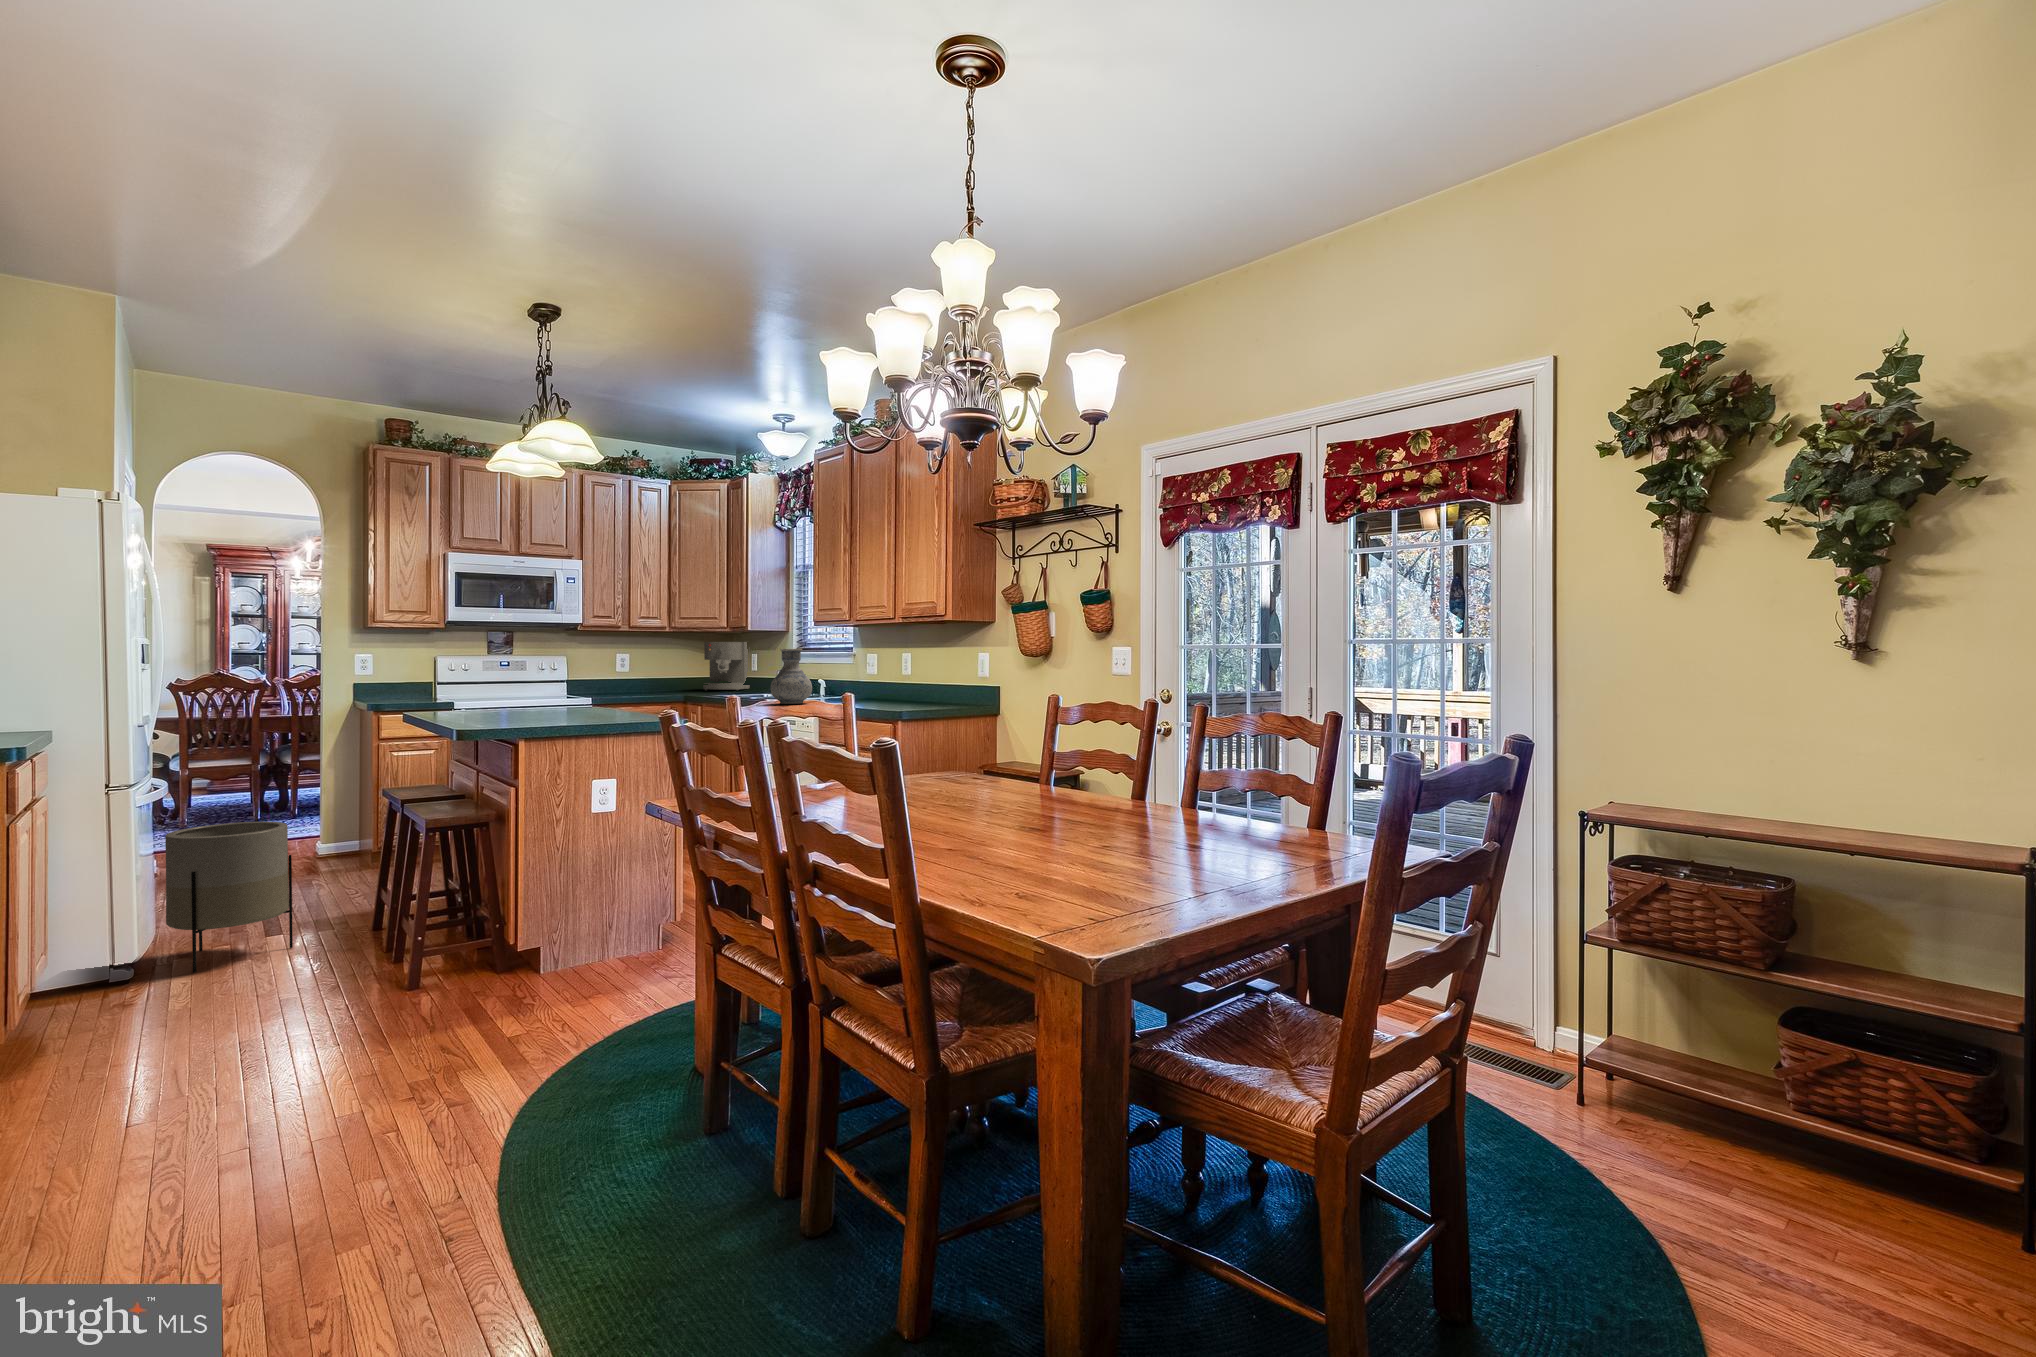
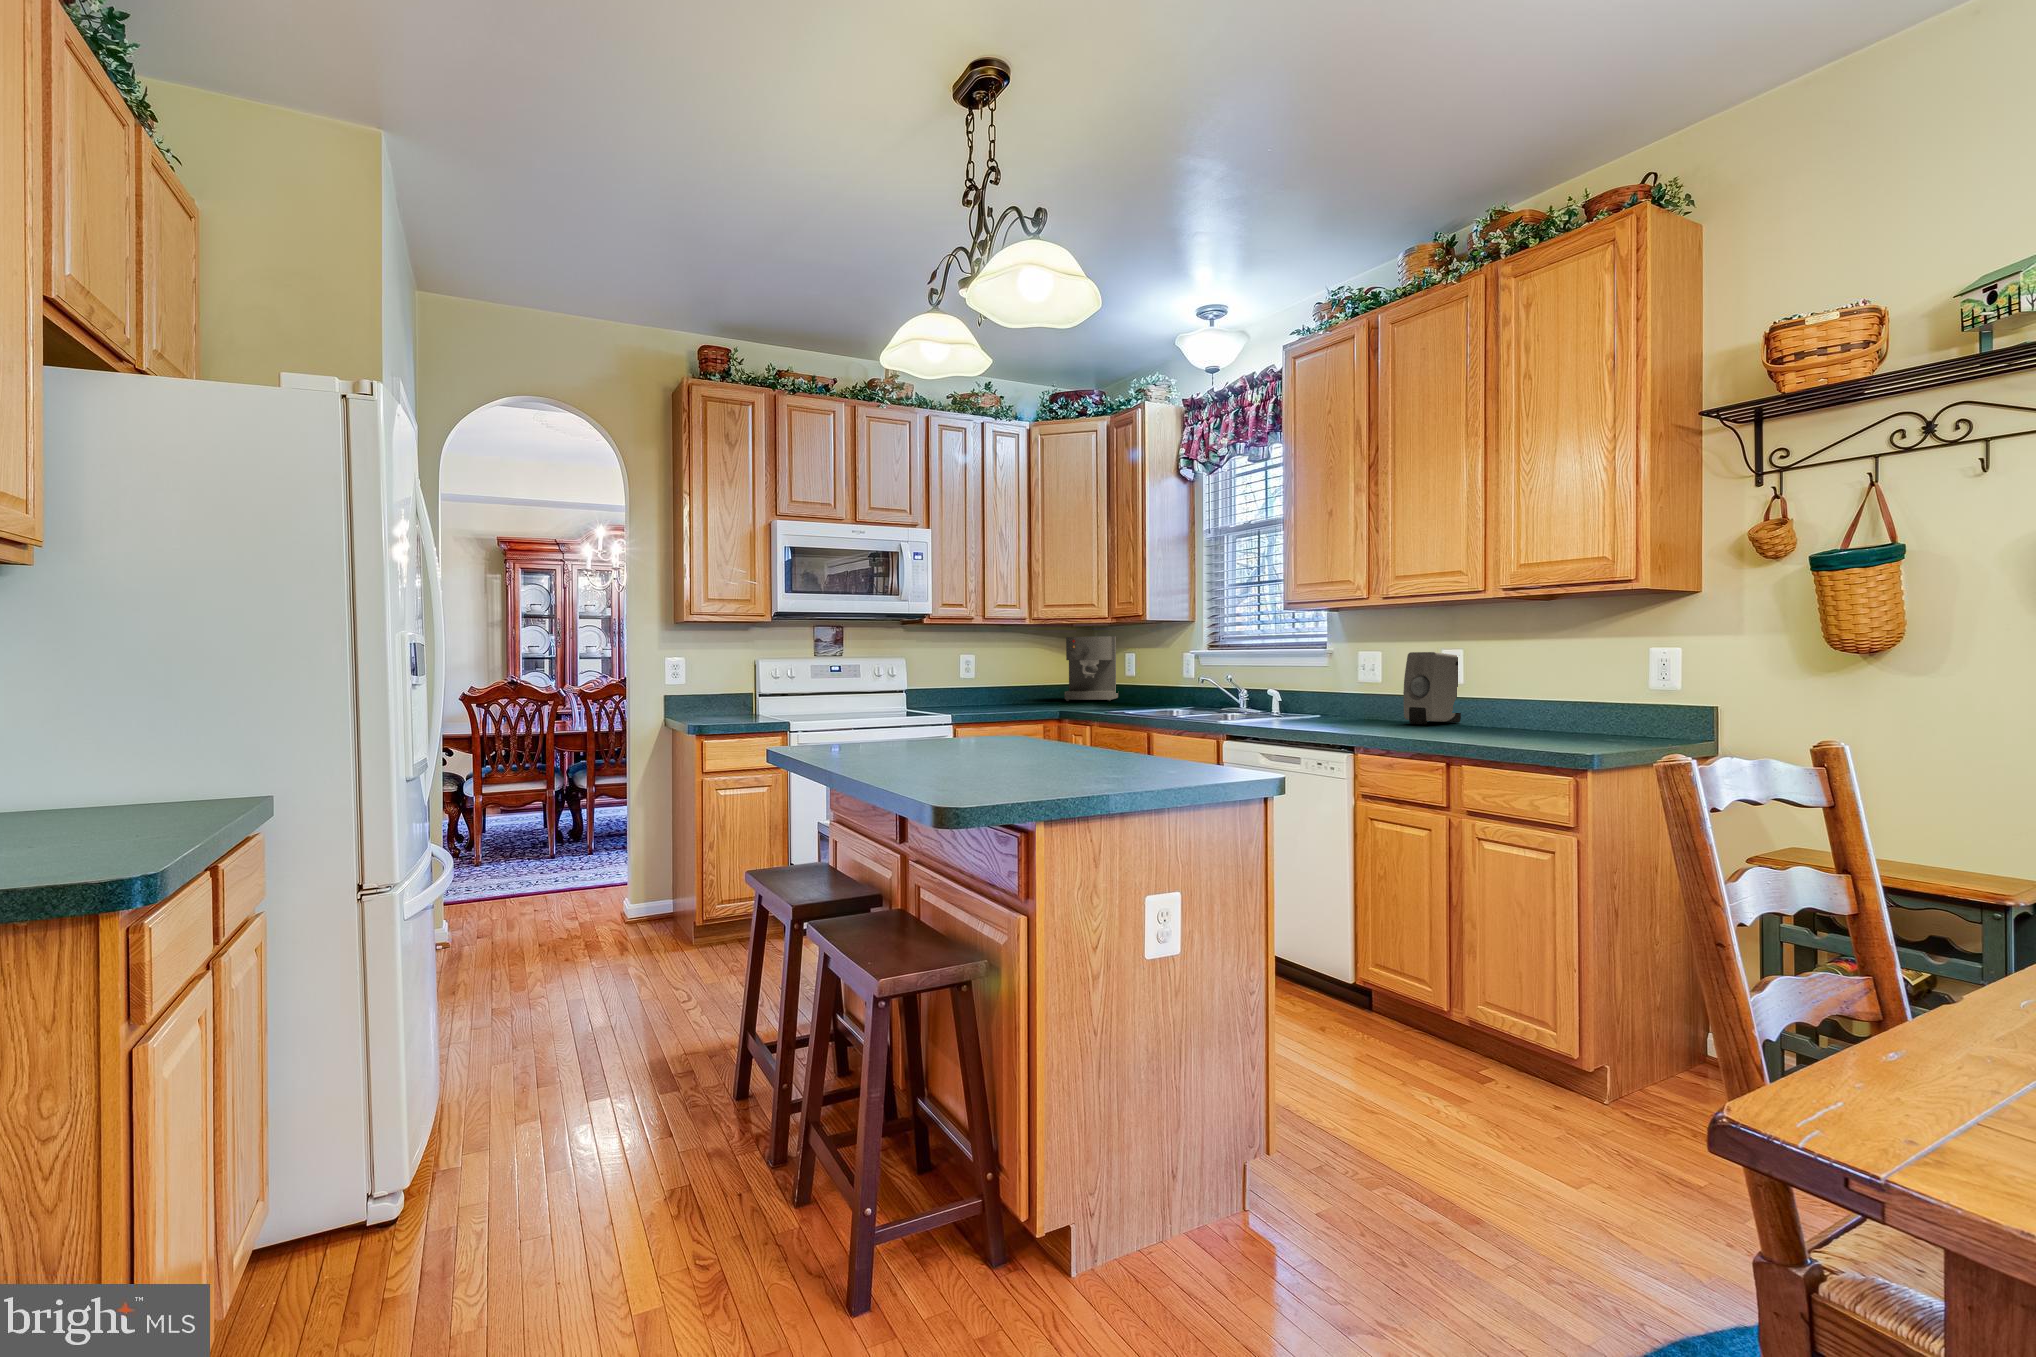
vase: present [771,649,812,704] -> none [1239,642,1303,728]
soap dispenser: none [878,656,915,702] -> present [1403,652,1461,724]
planter: present [165,822,293,973] -> none [446,921,623,1189]

